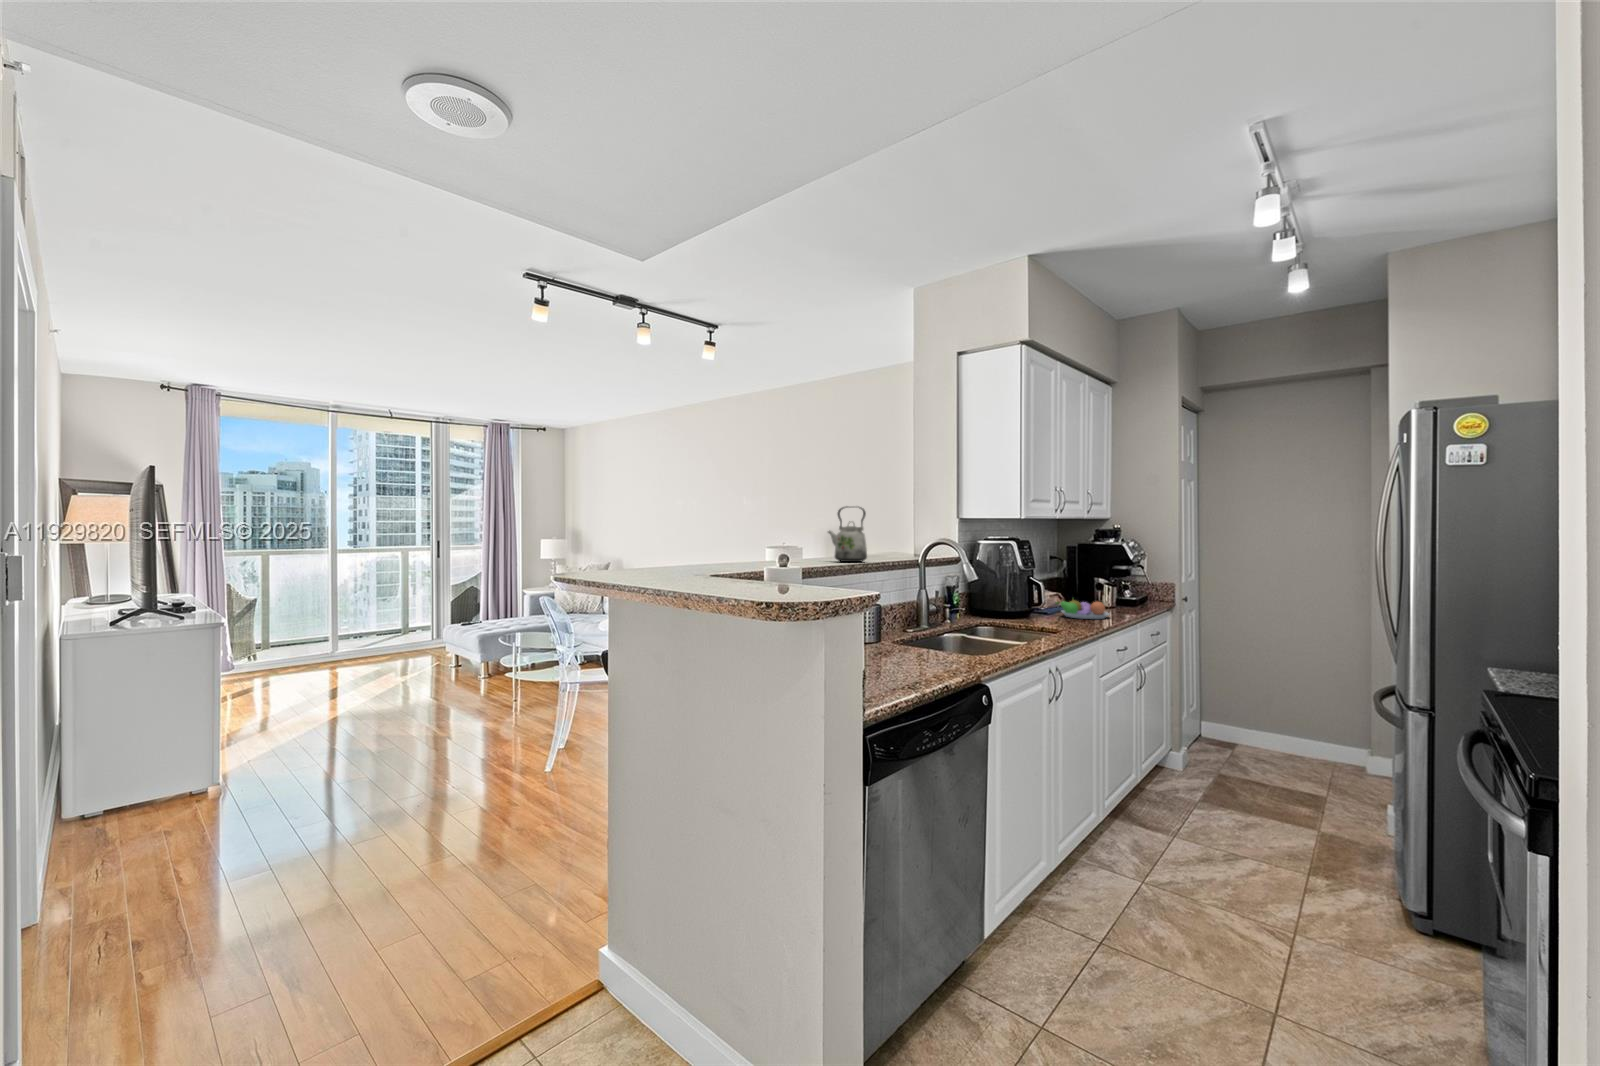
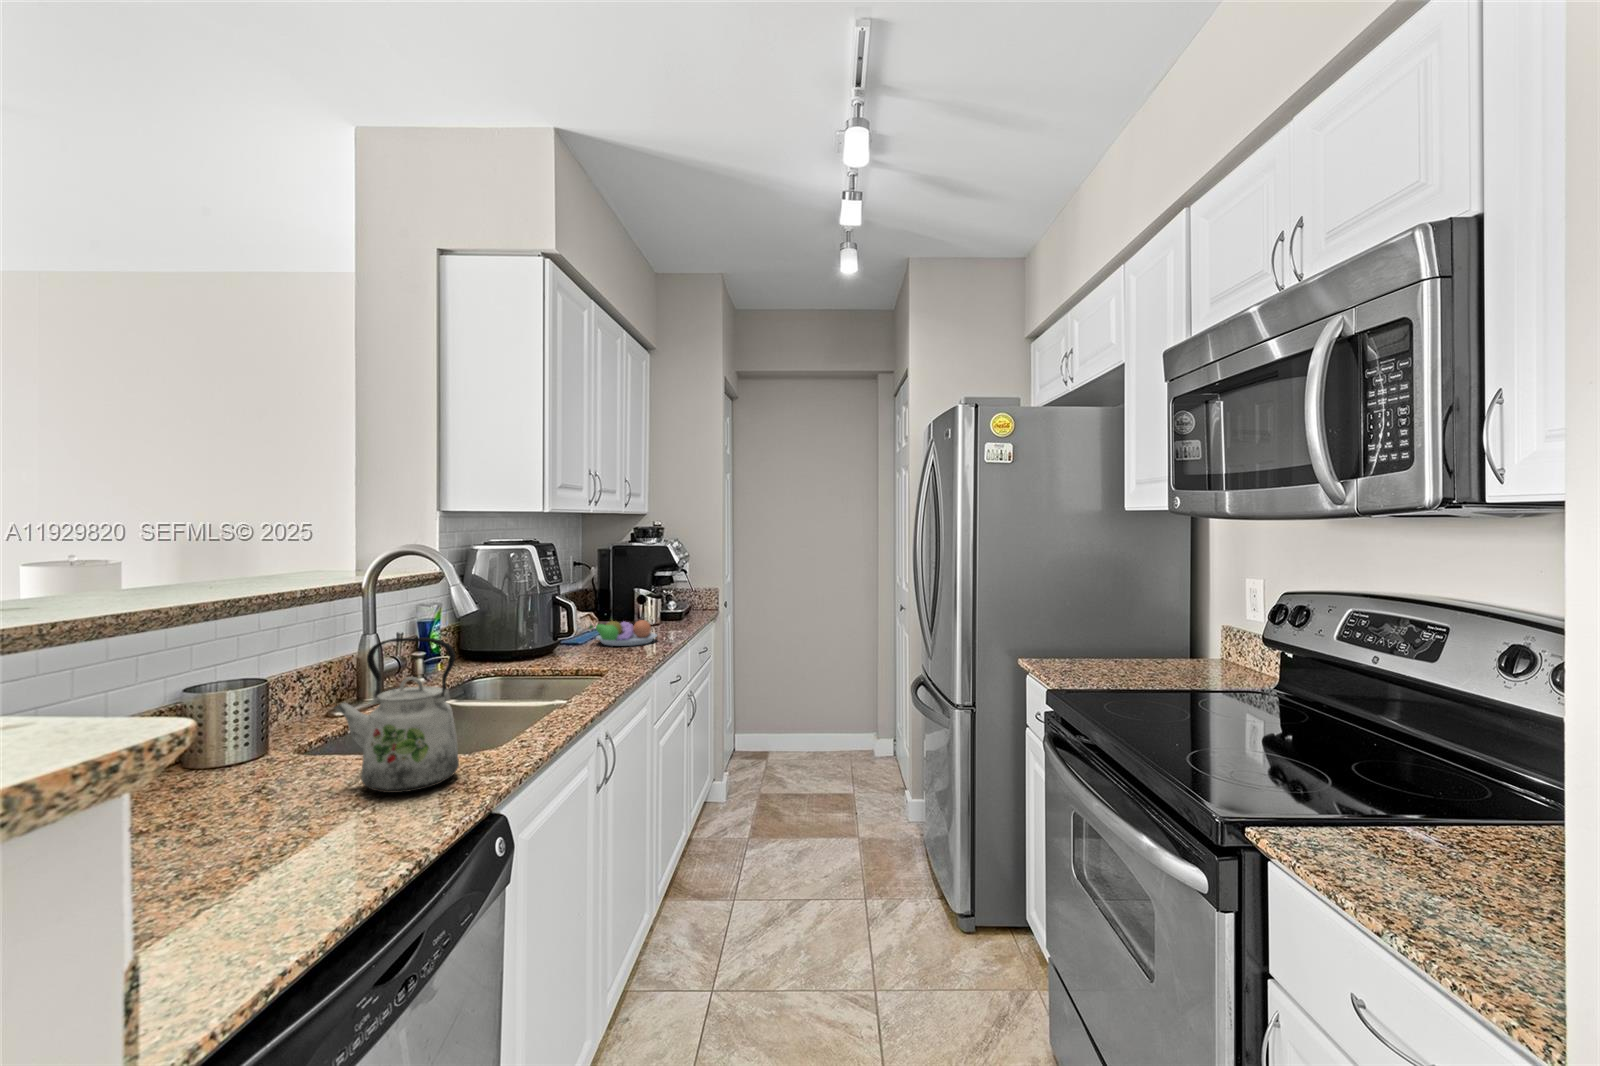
kettle: present [828,506,867,562] -> present [334,638,459,793]

